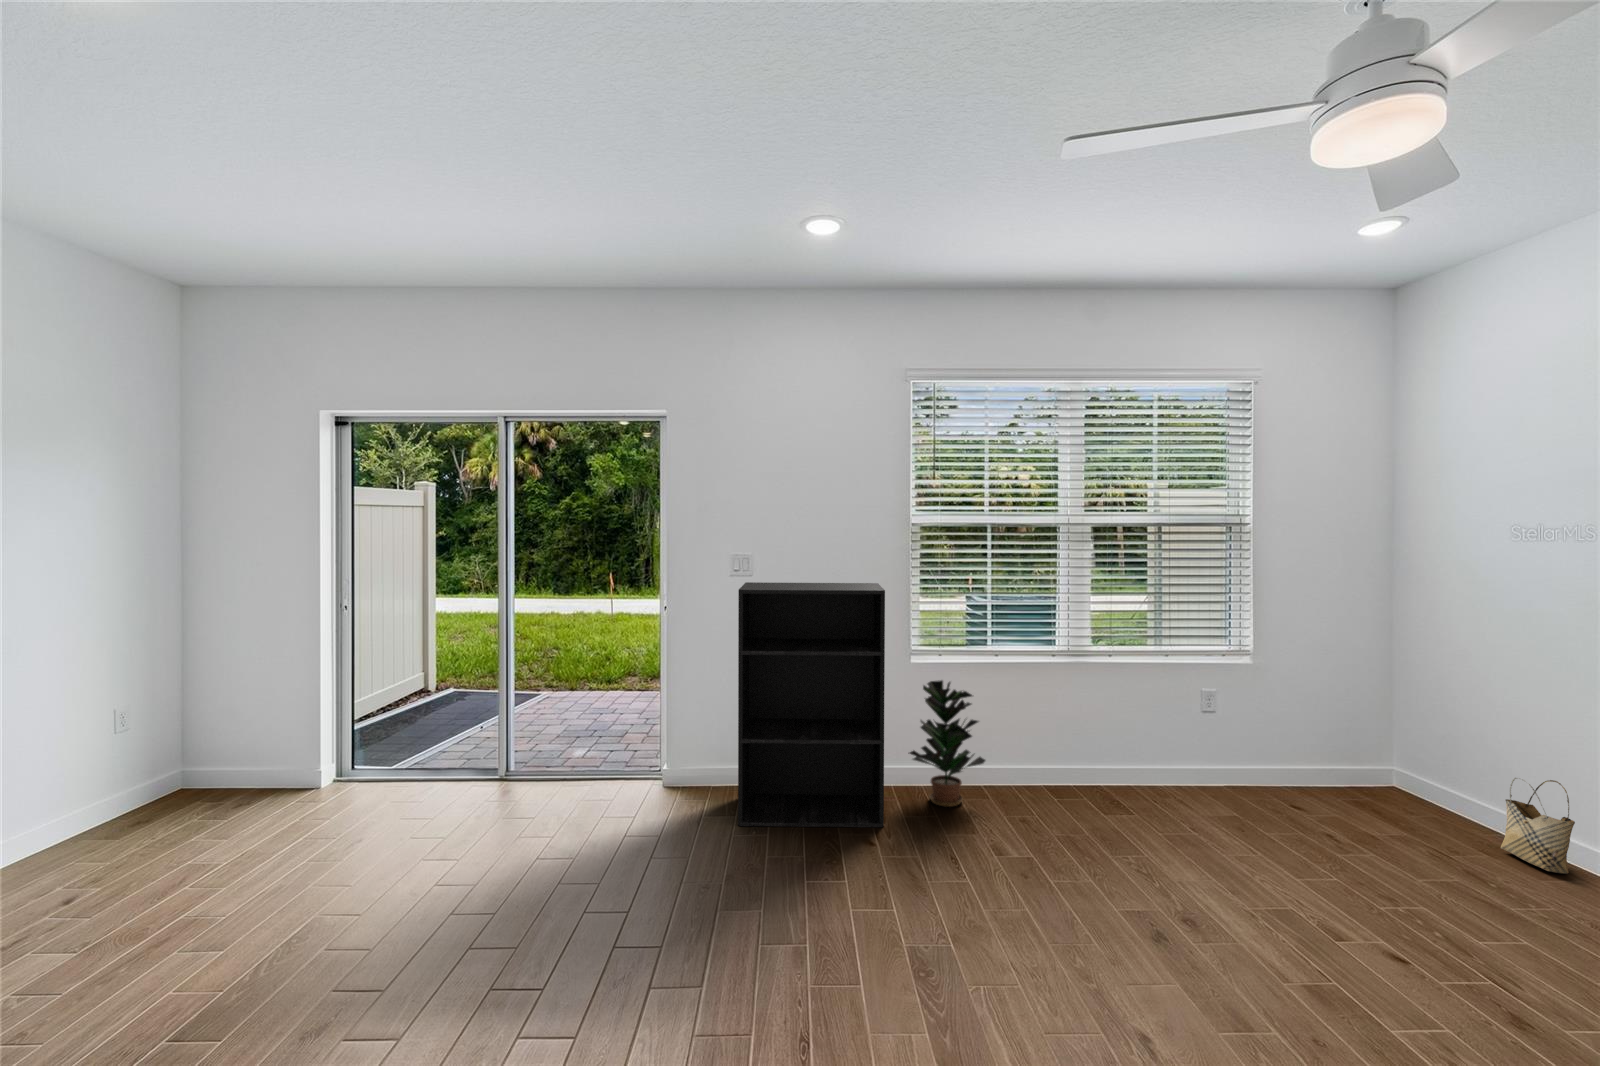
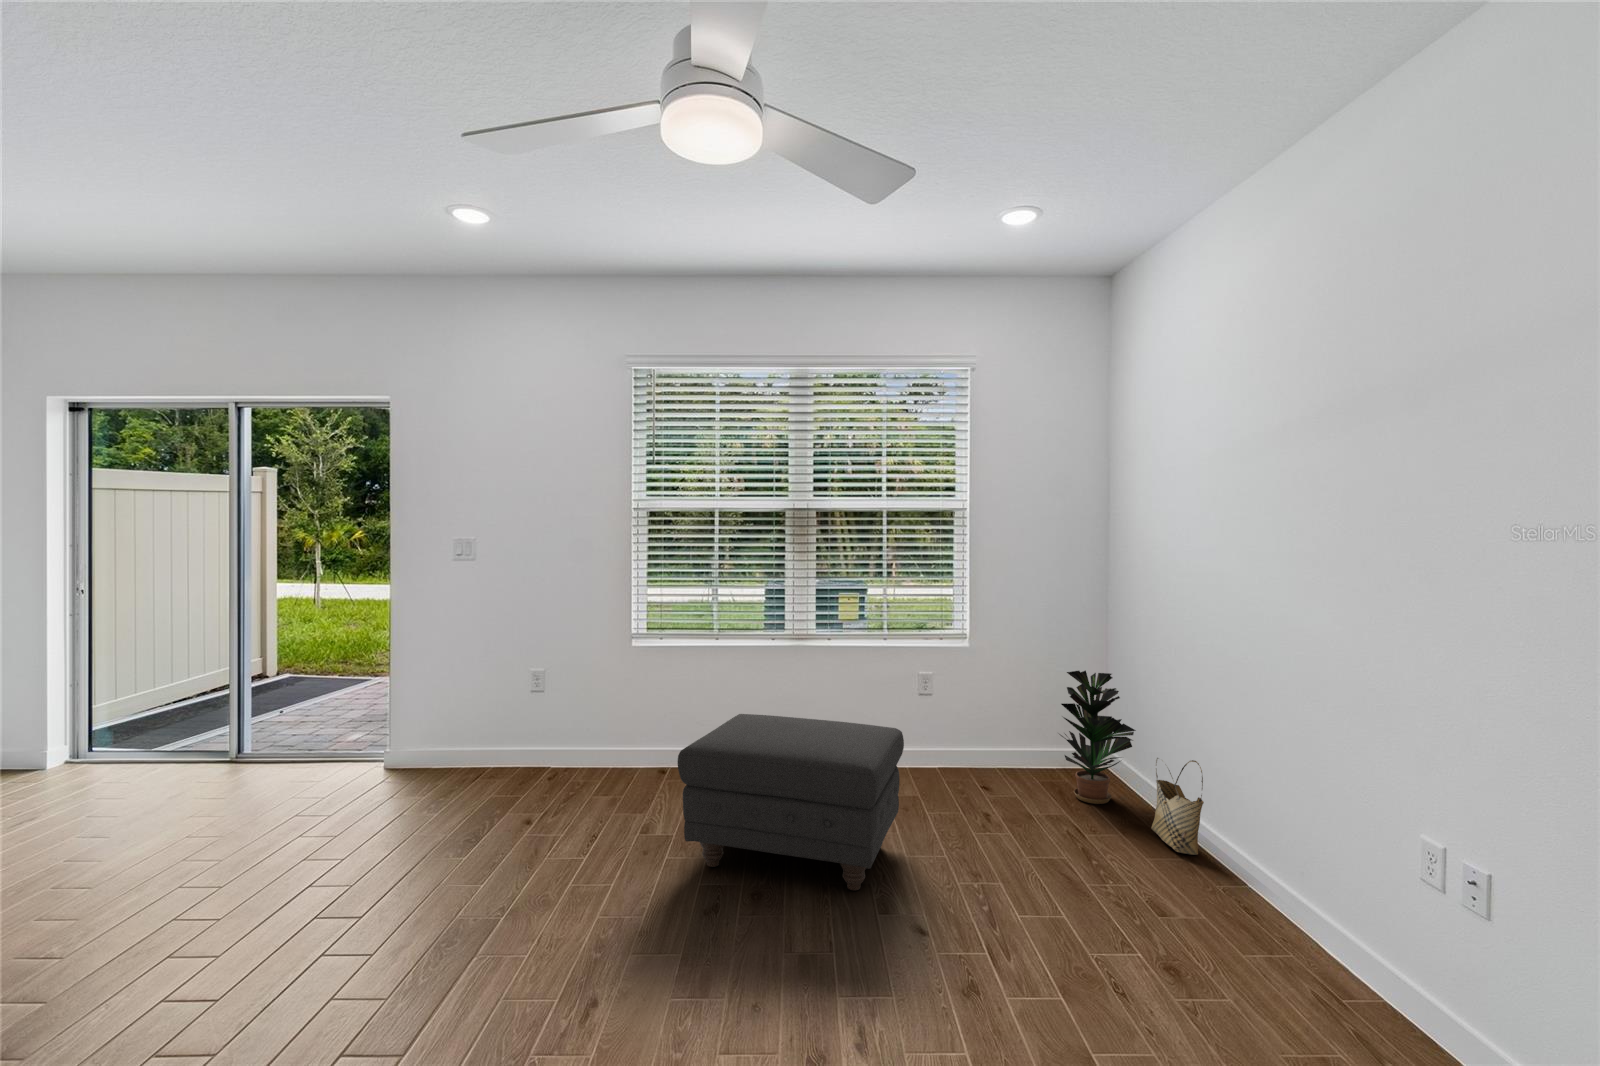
bookshelf: present [738,582,885,827] -> none [413,565,584,808]
potted plant: present [910,680,985,807] -> present [1061,671,1136,804]
ottoman: none [1072,734,1301,908] -> present [678,714,904,890]

